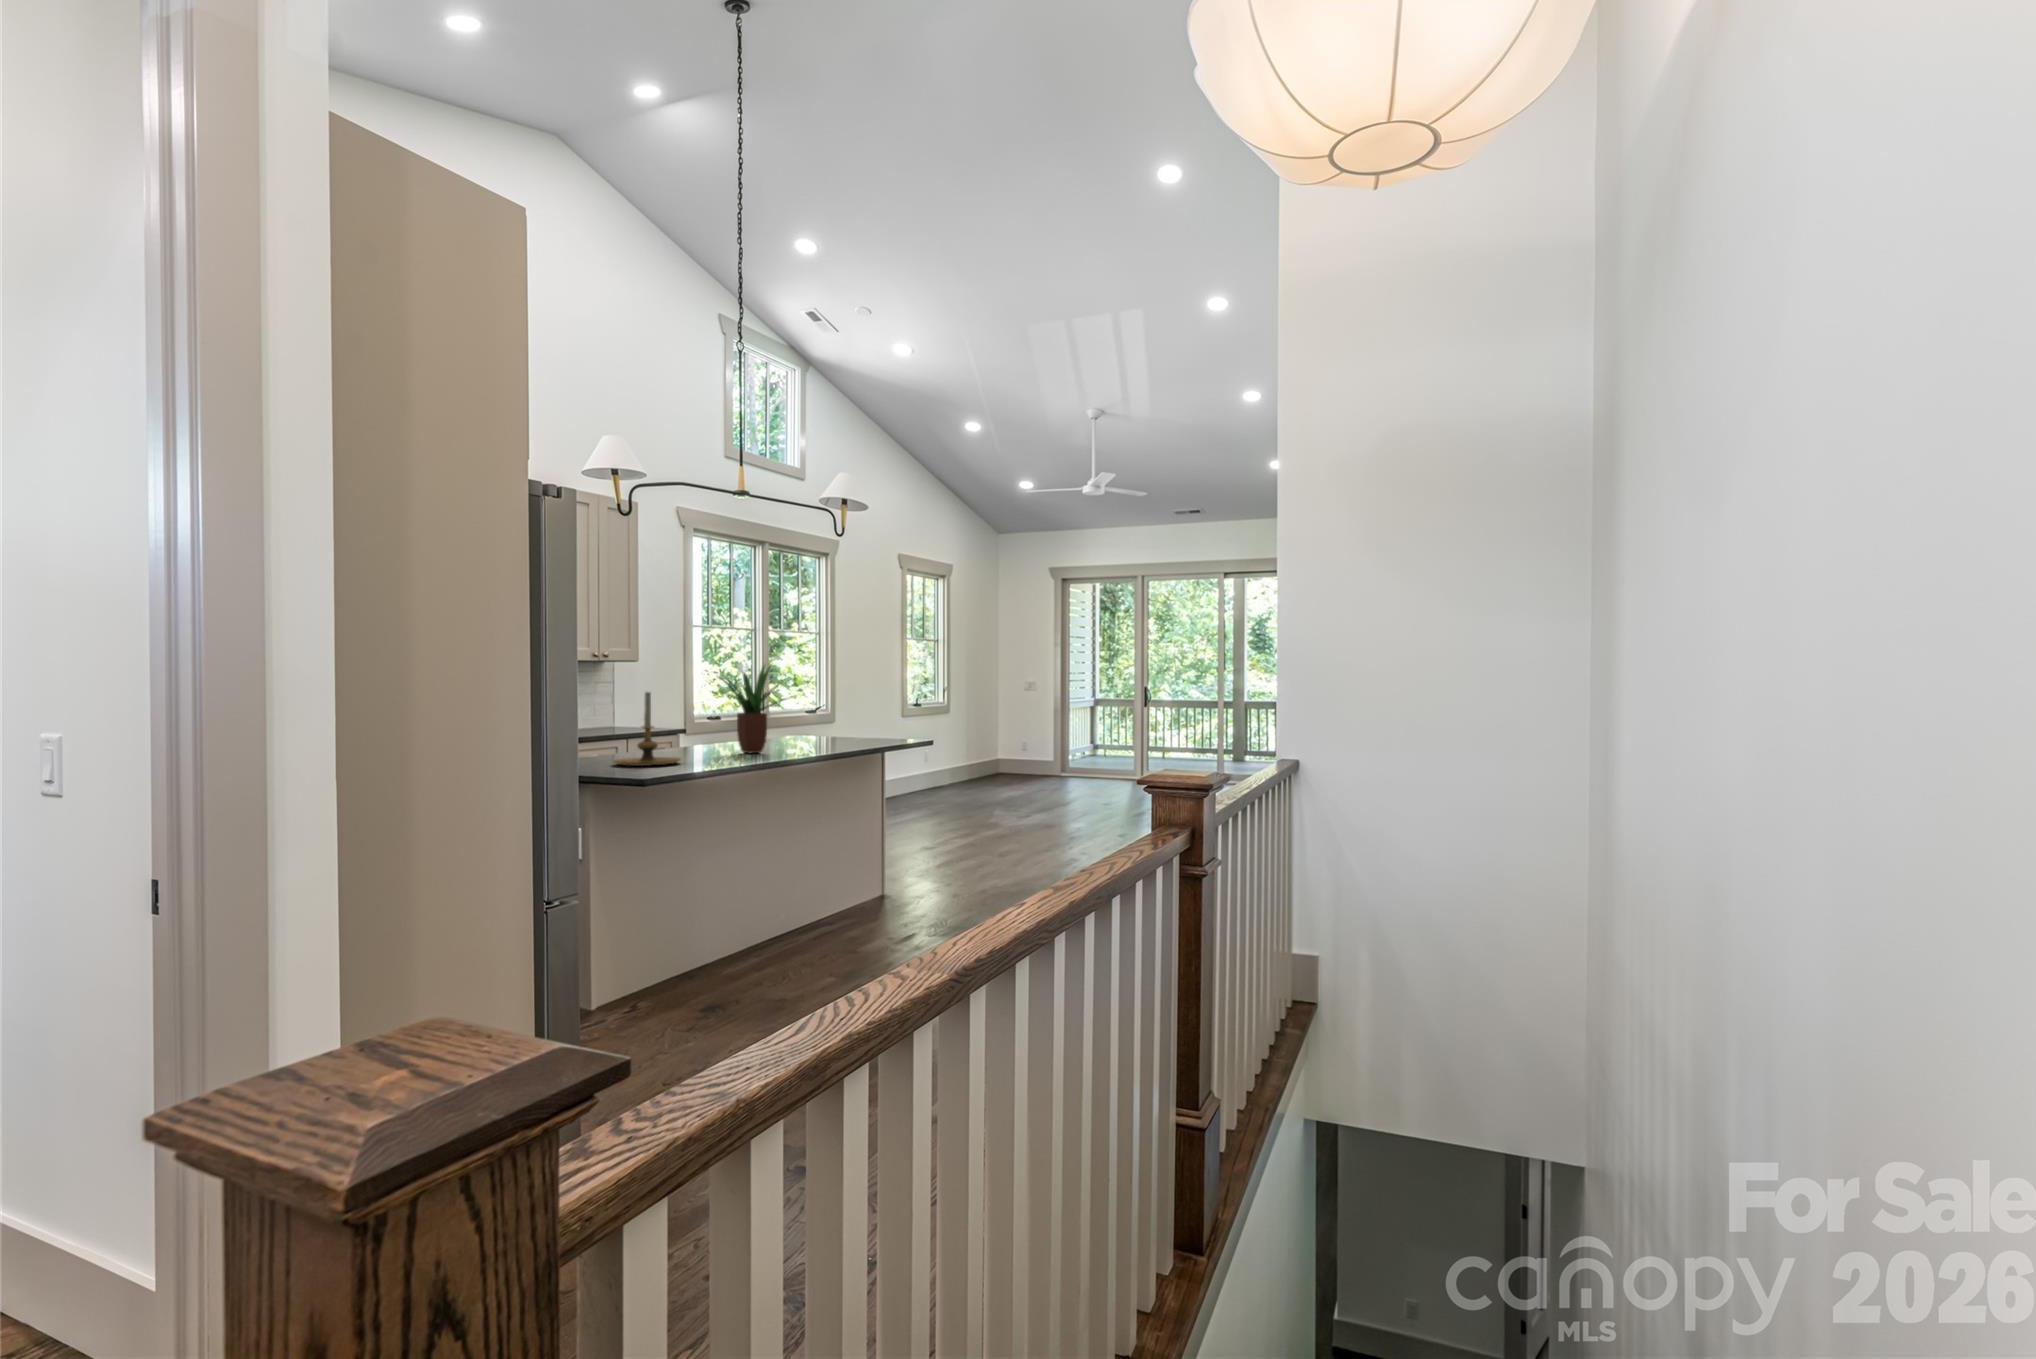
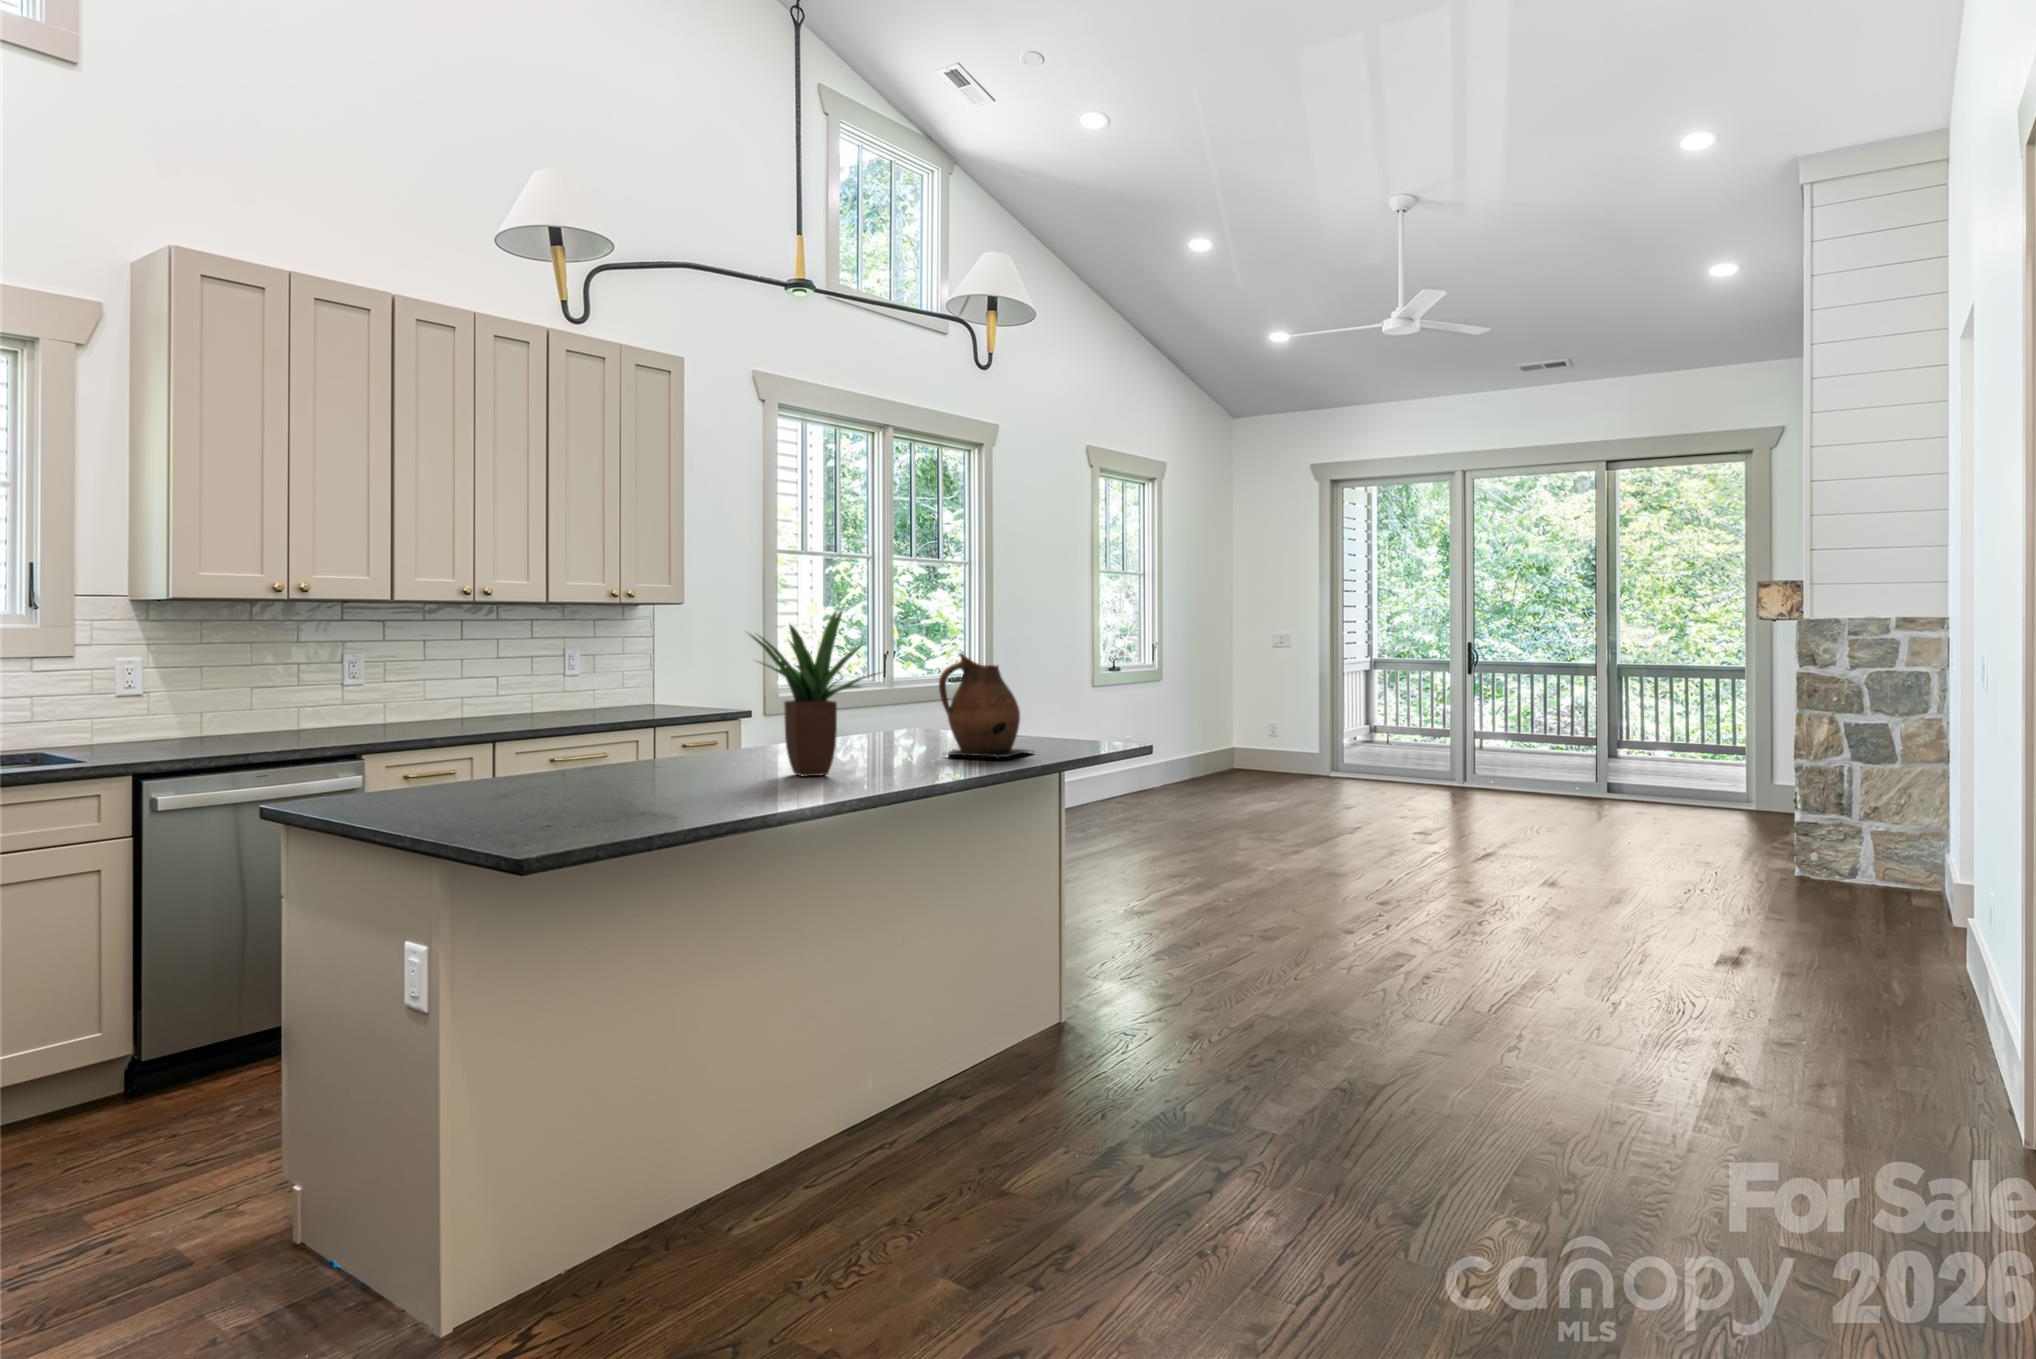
ceramic pitcher: none [819,688,873,746] -> present [939,653,1032,758]
candle holder: present [614,692,681,766] -> none [527,664,660,811]

